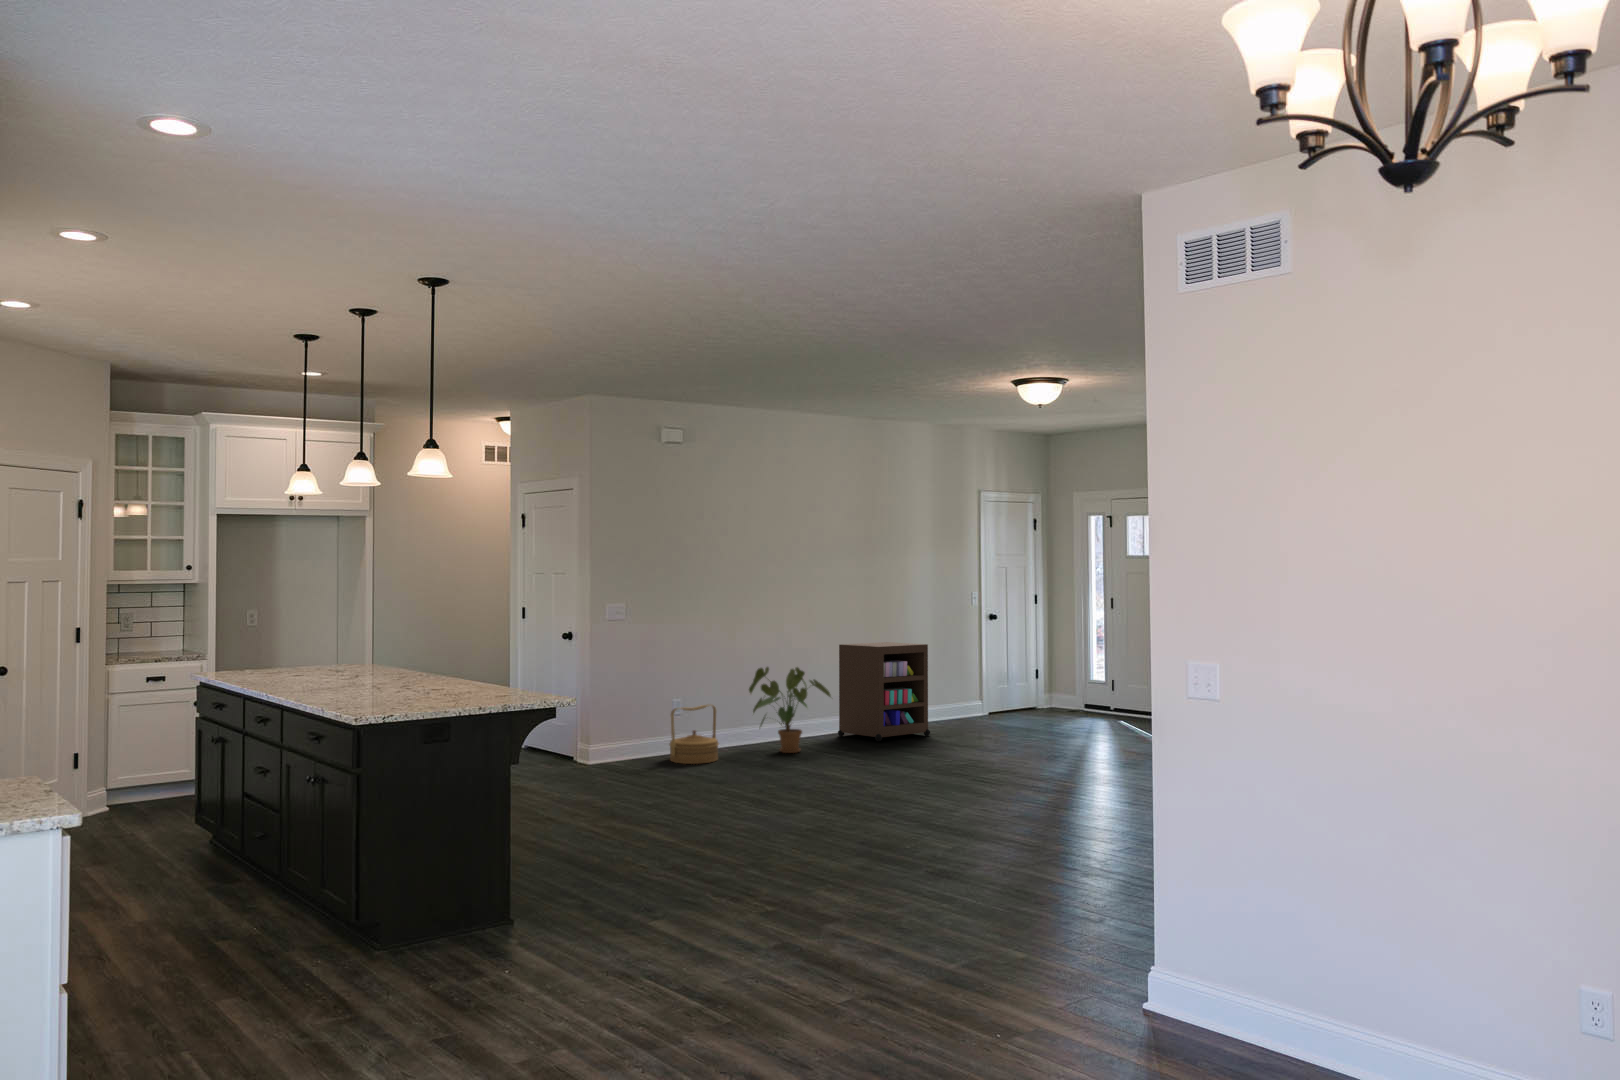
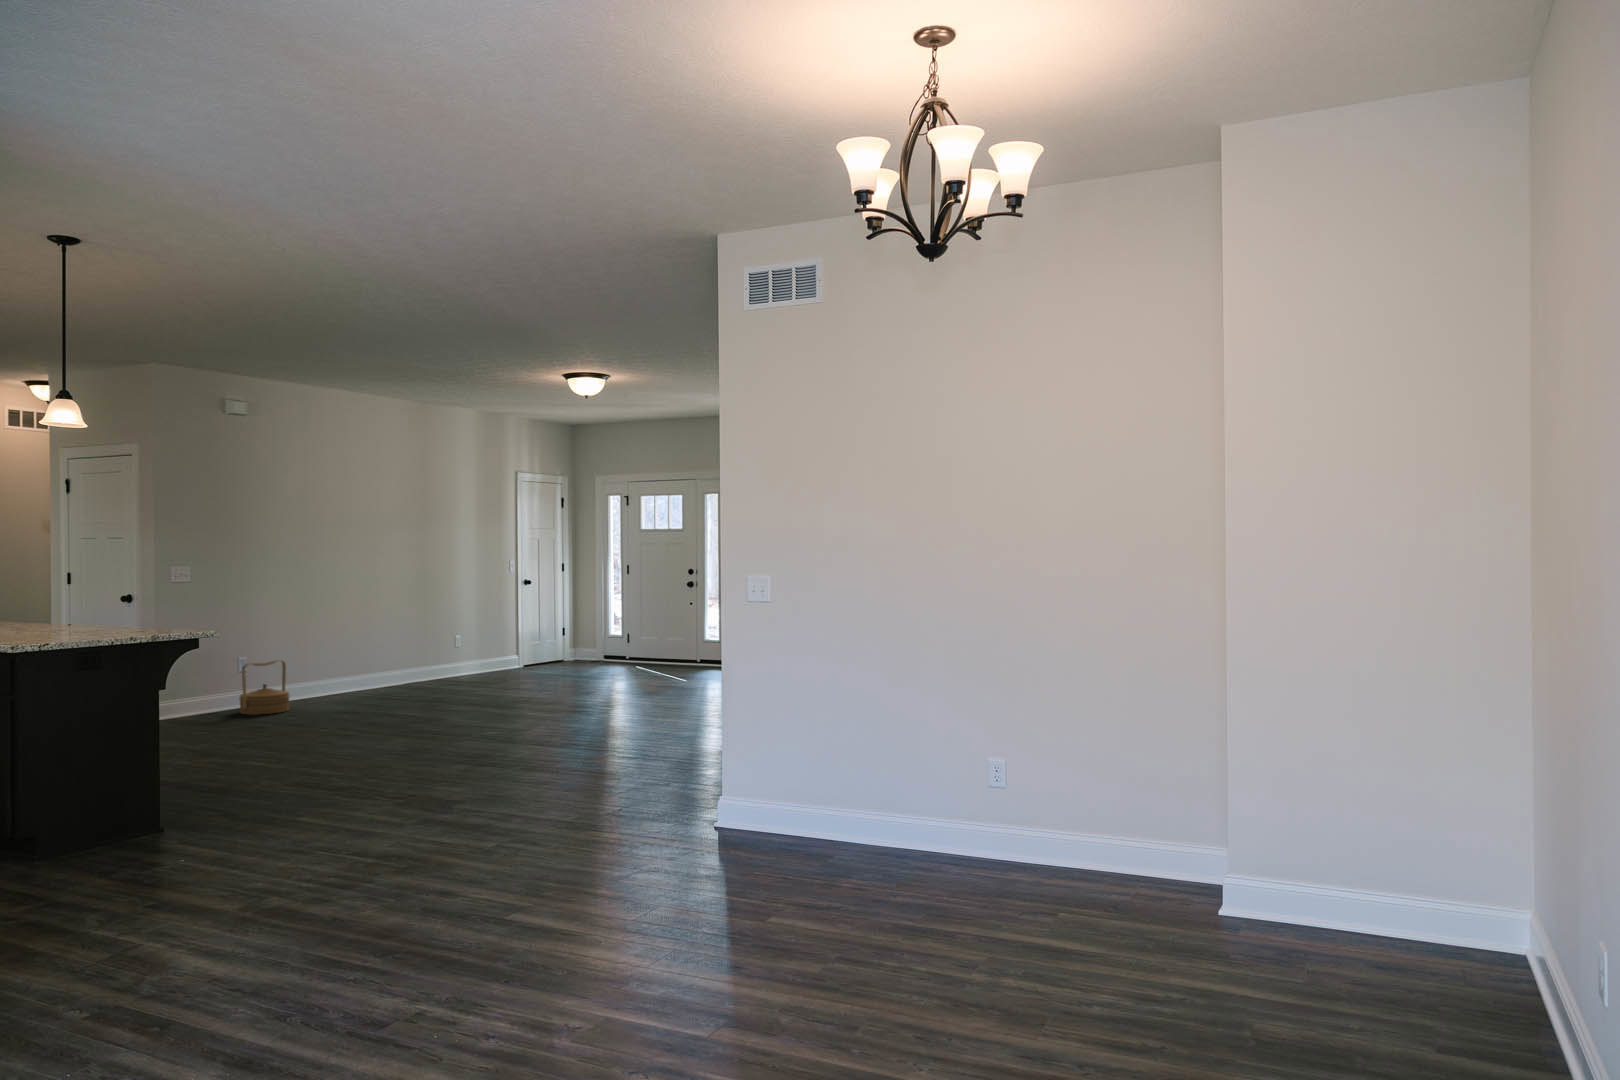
storage cabinet: present [838,642,930,741] -> none [396,603,481,688]
house plant: present [749,667,831,753] -> none [314,623,396,701]

